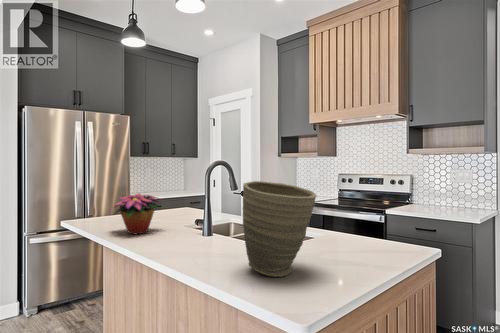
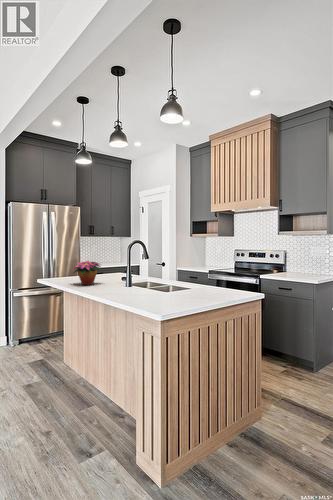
vase: present [243,181,316,277] -> none [142,253,179,300]

